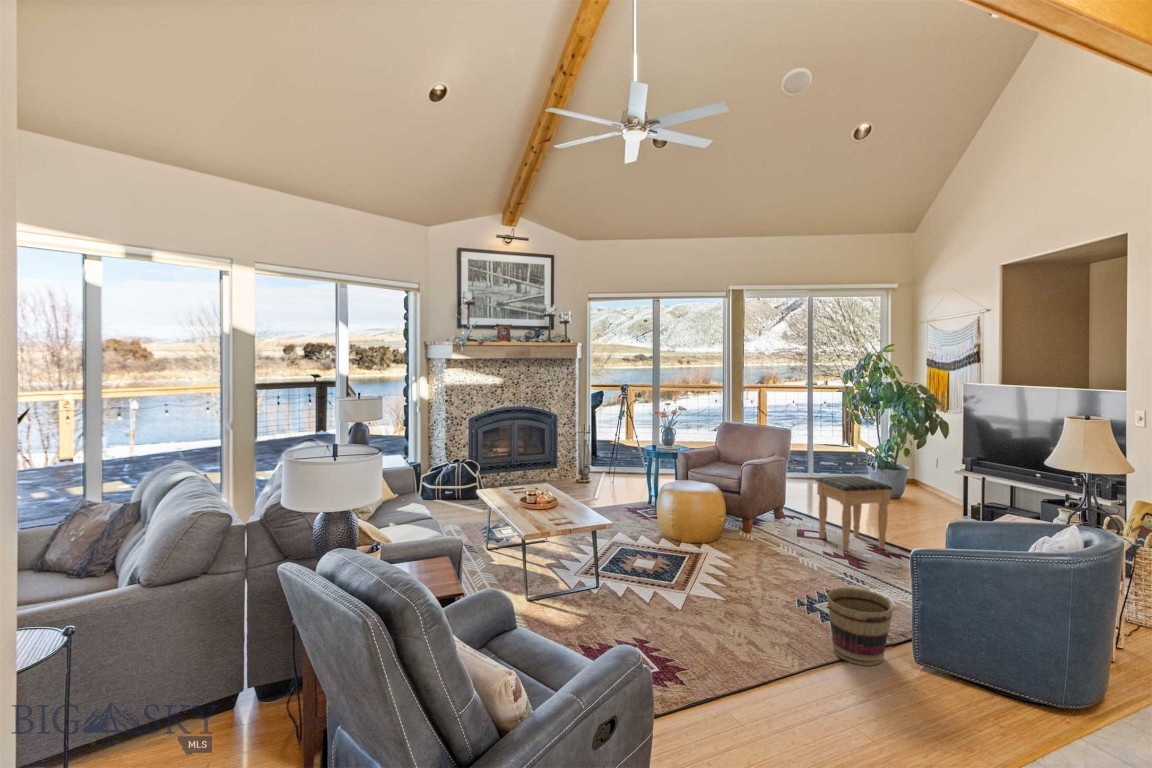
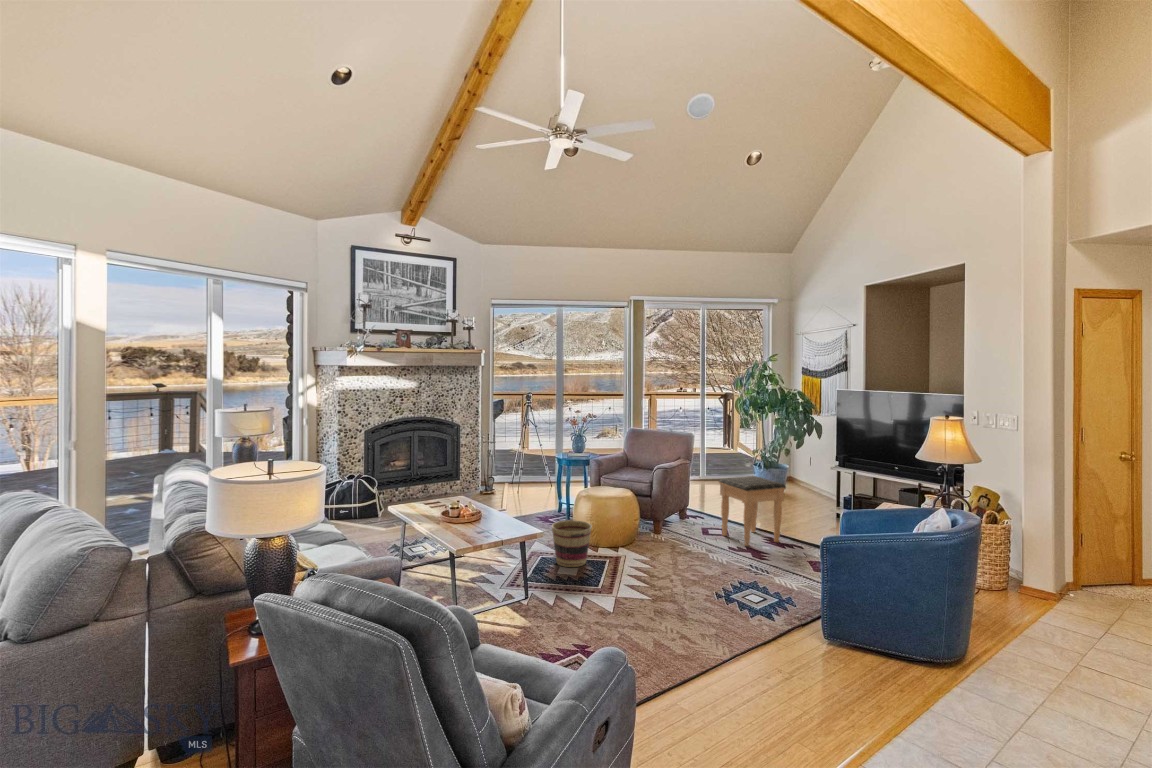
basket: present [827,588,894,666] -> present [552,520,592,567]

